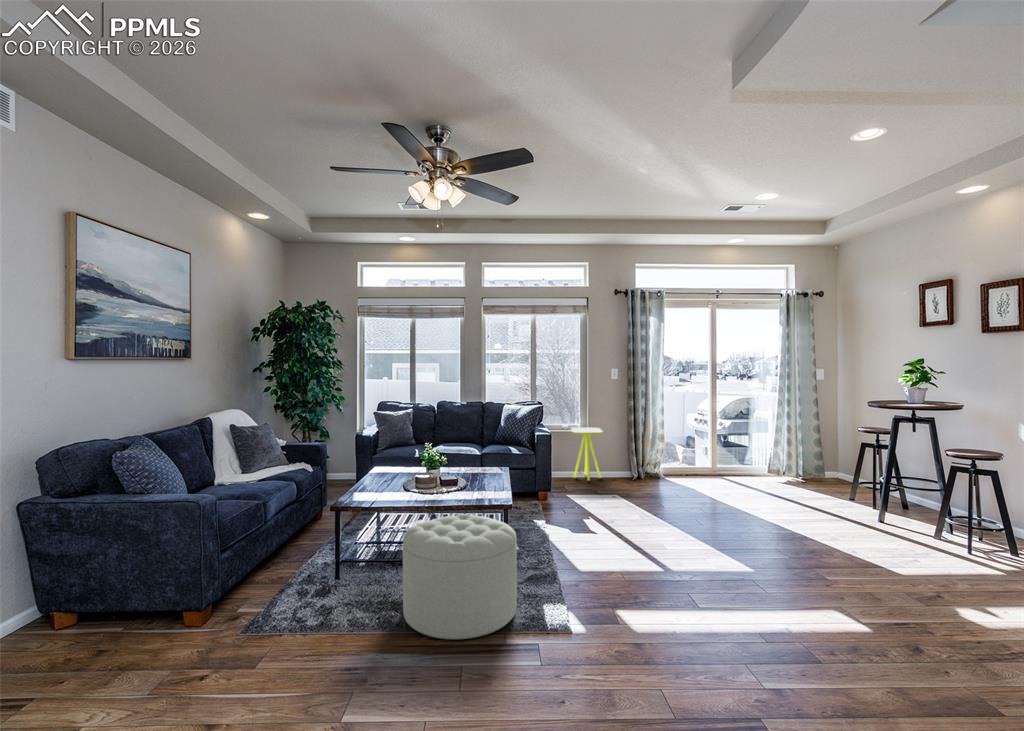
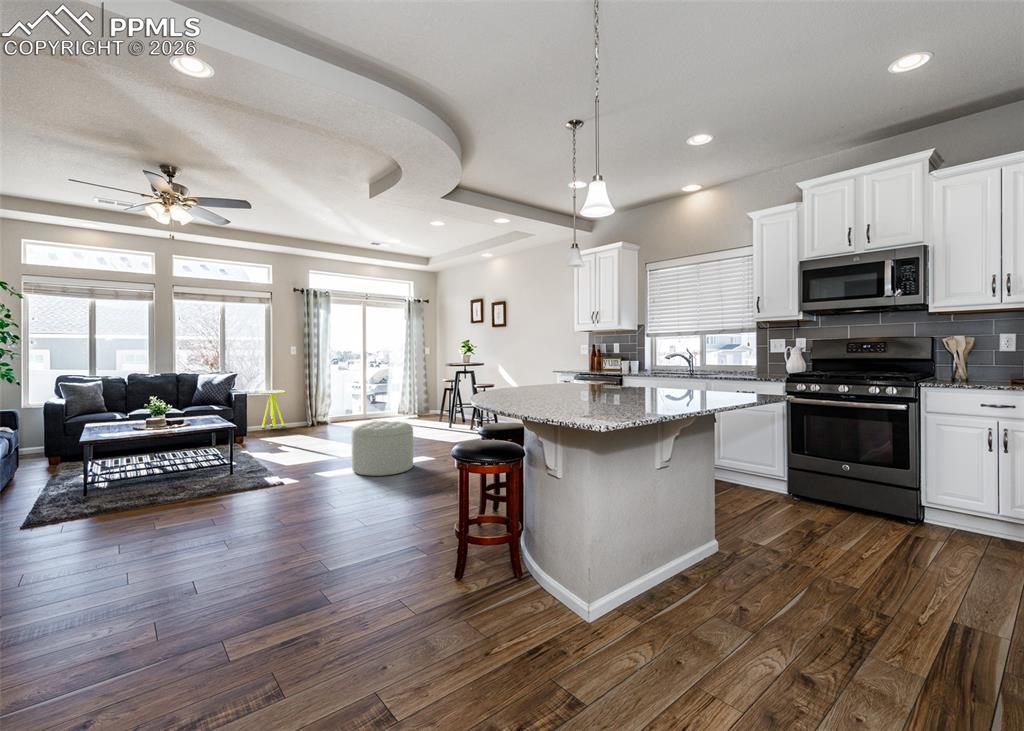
ottoman: present [403,514,517,640] -> present [352,421,413,476]

